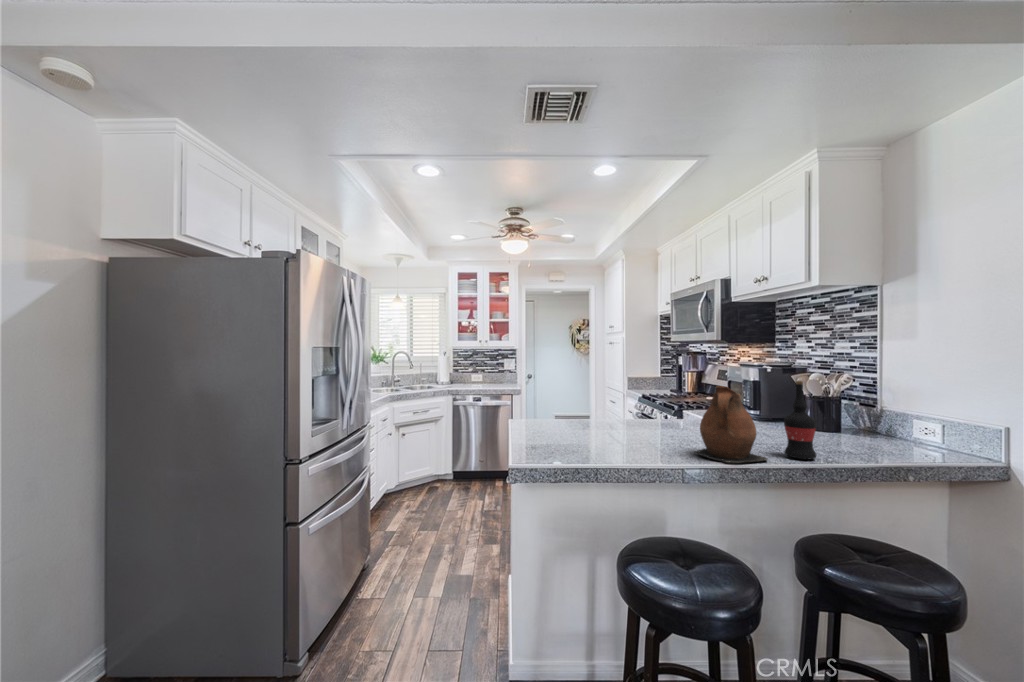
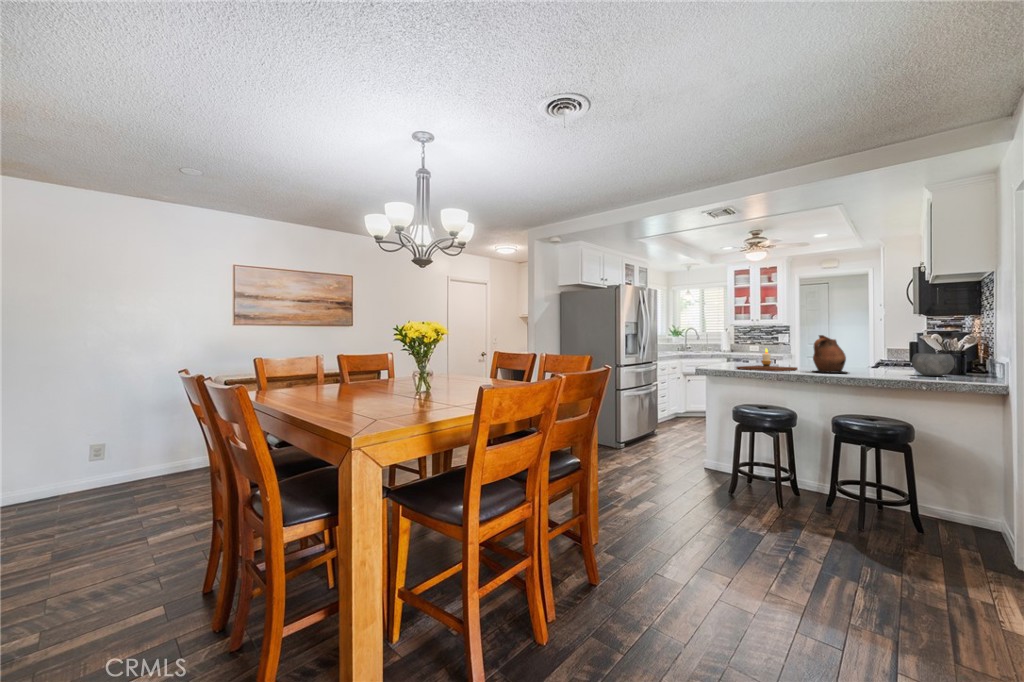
wine bottle: present [784,381,816,459] -> none [869,332,889,375]
candle: none [566,408,651,464] -> present [736,348,798,371]
bowl: none [820,413,883,454] -> present [912,353,954,376]

